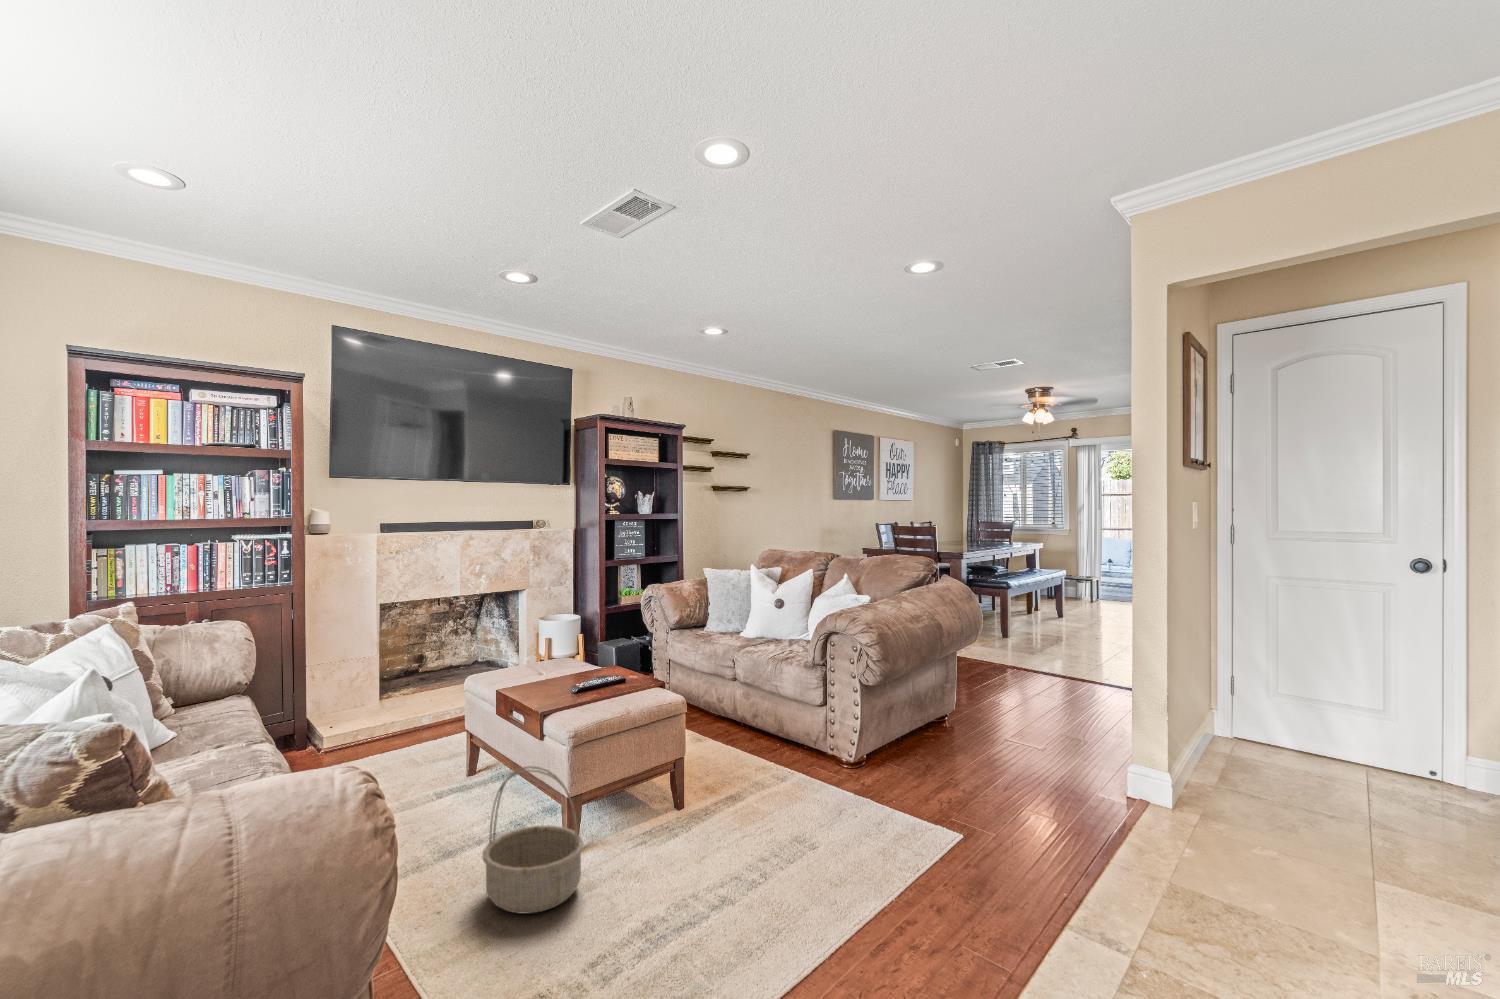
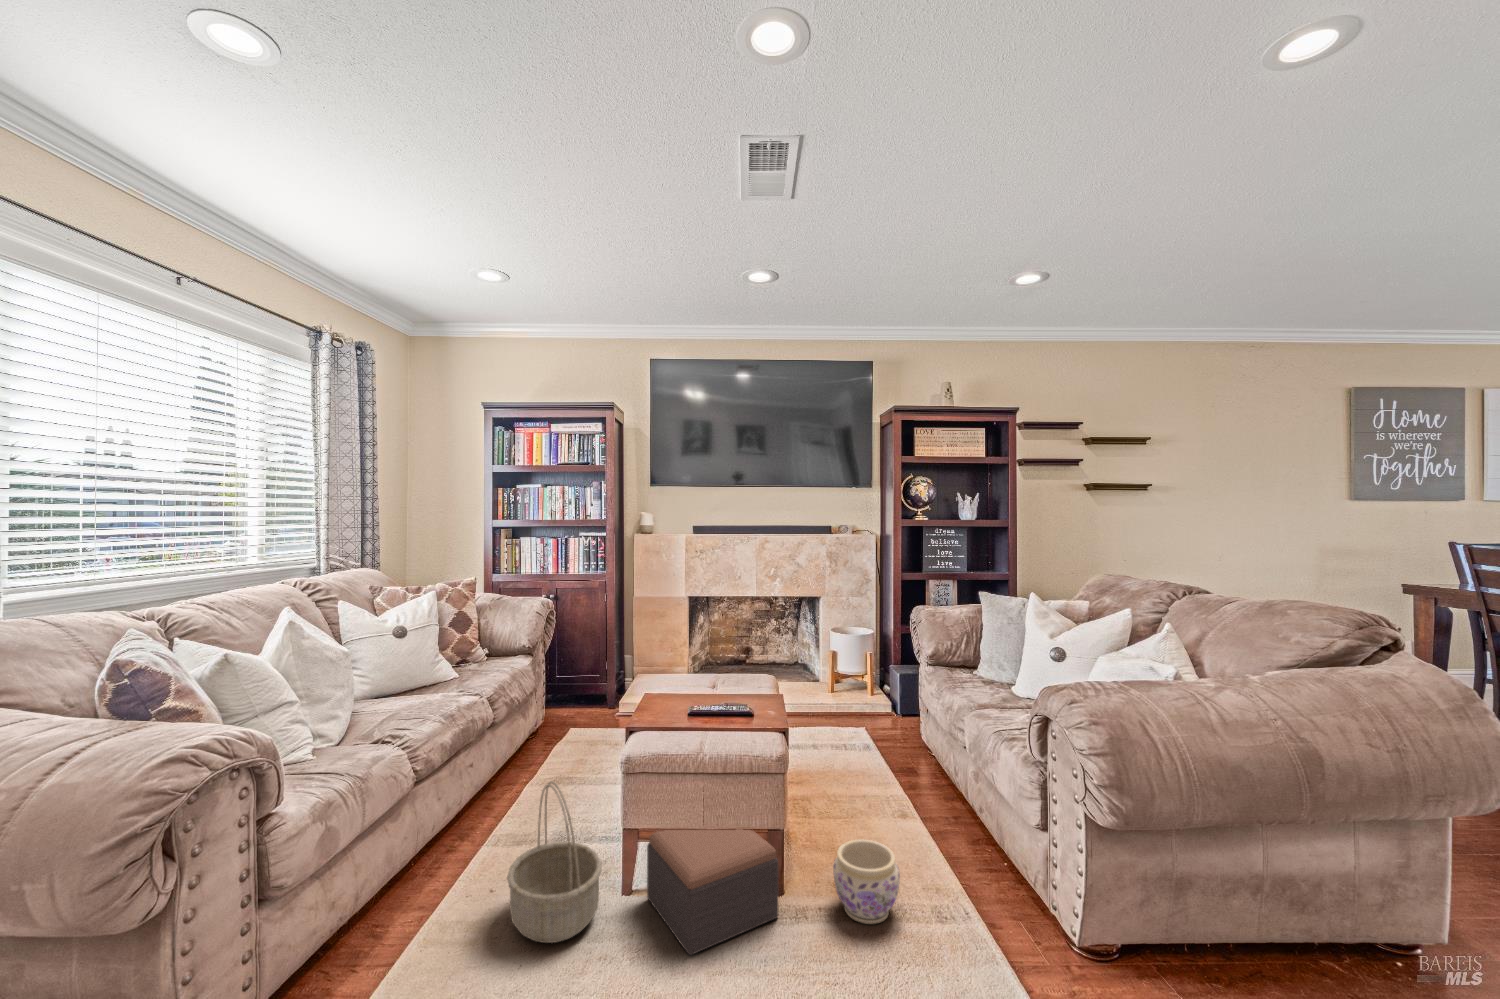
planter: none [716,746,764,801] -> present [833,840,900,925]
footstool: none [591,760,697,860] -> present [647,829,778,955]

